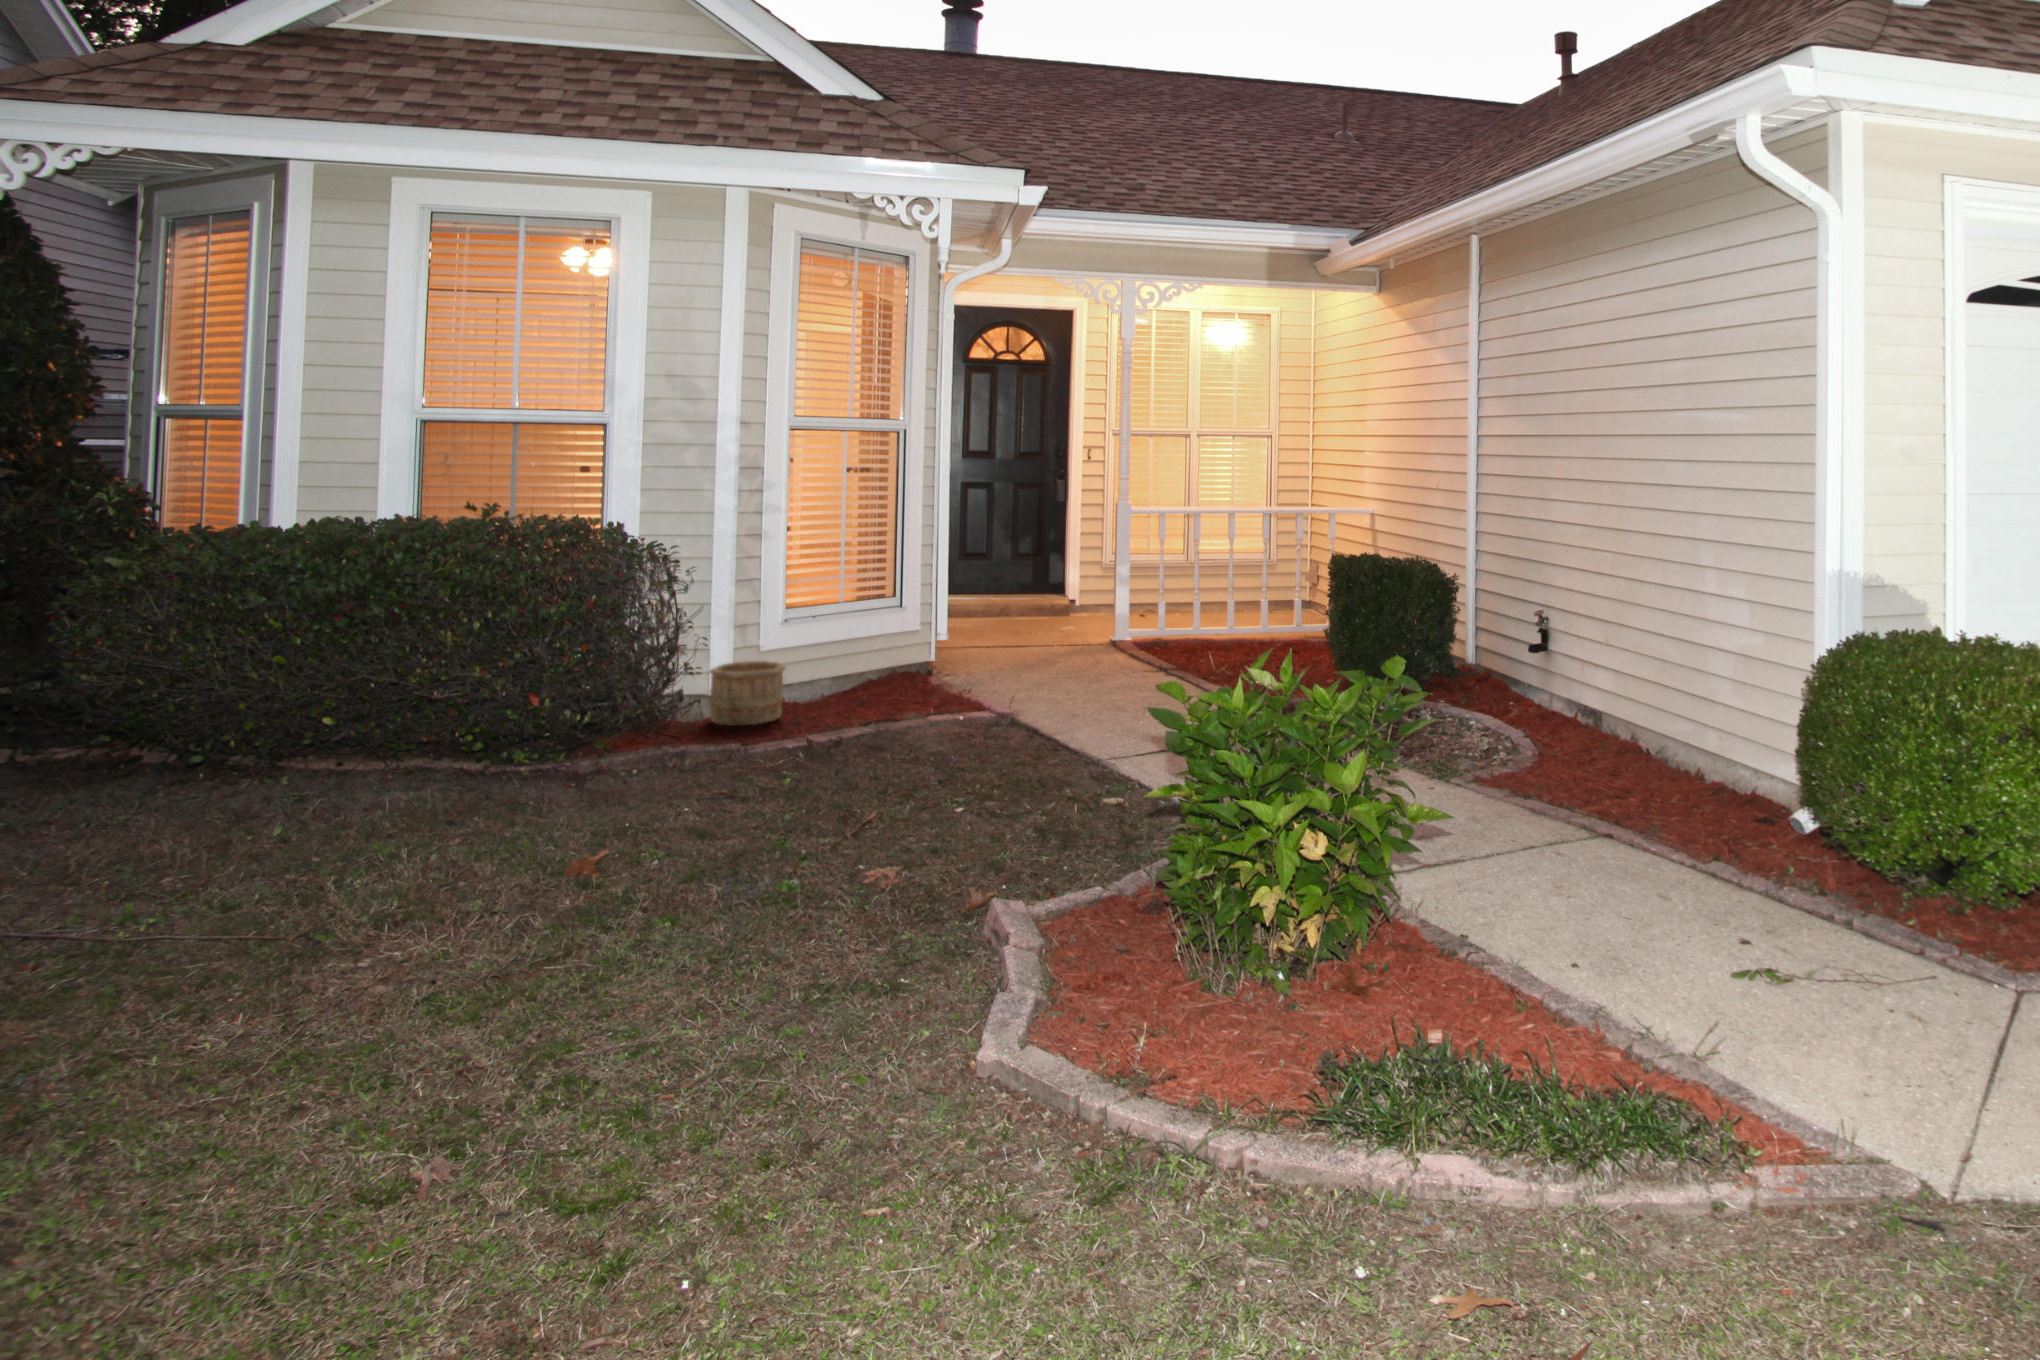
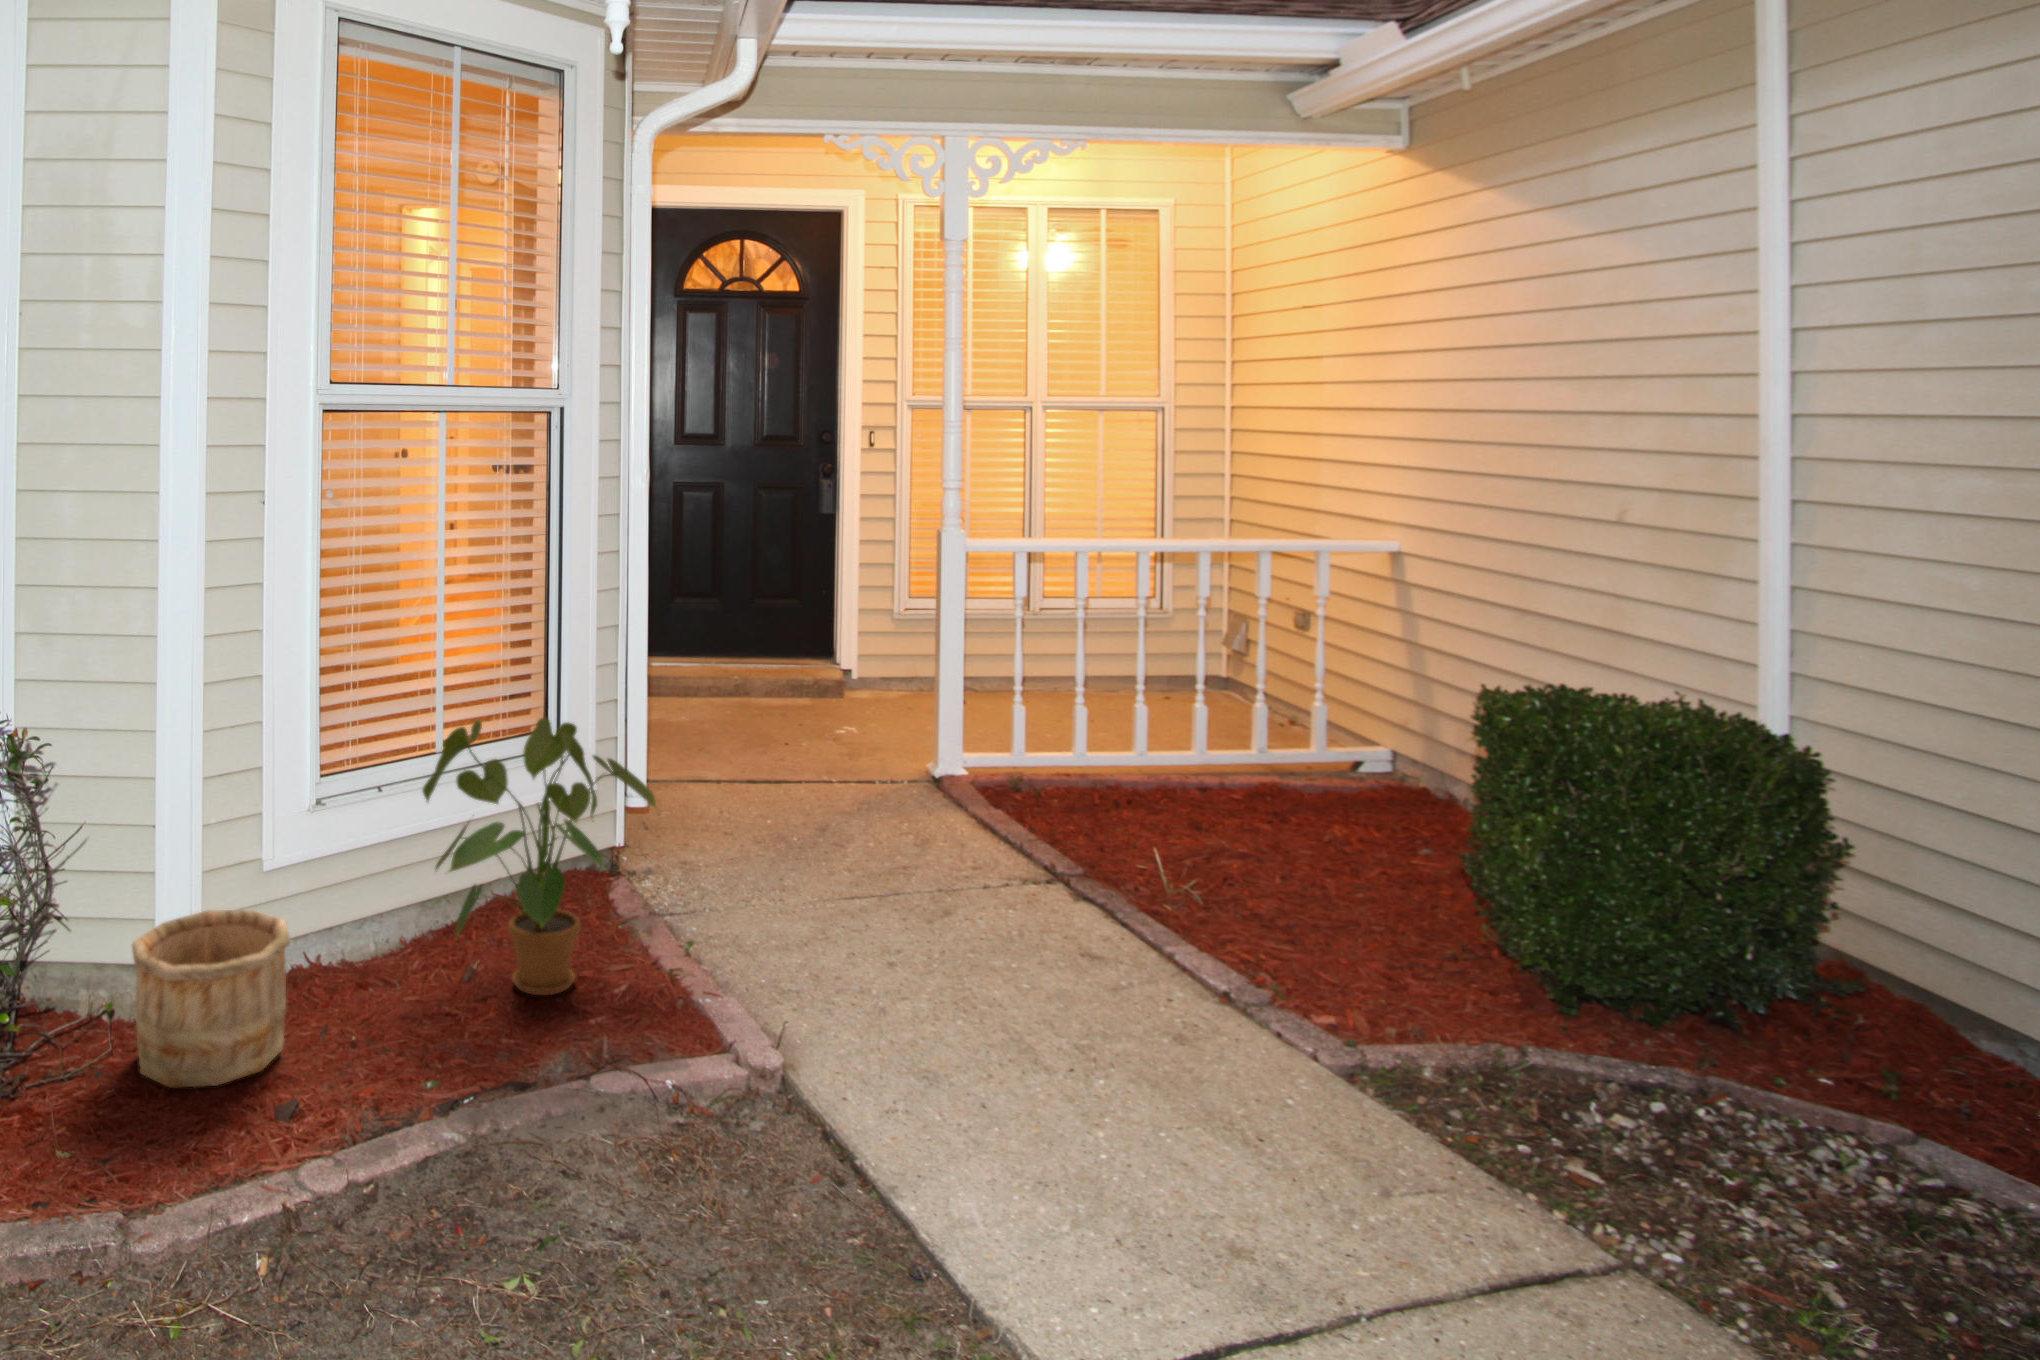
house plant: none [836,583,958,704] -> present [422,718,656,995]

